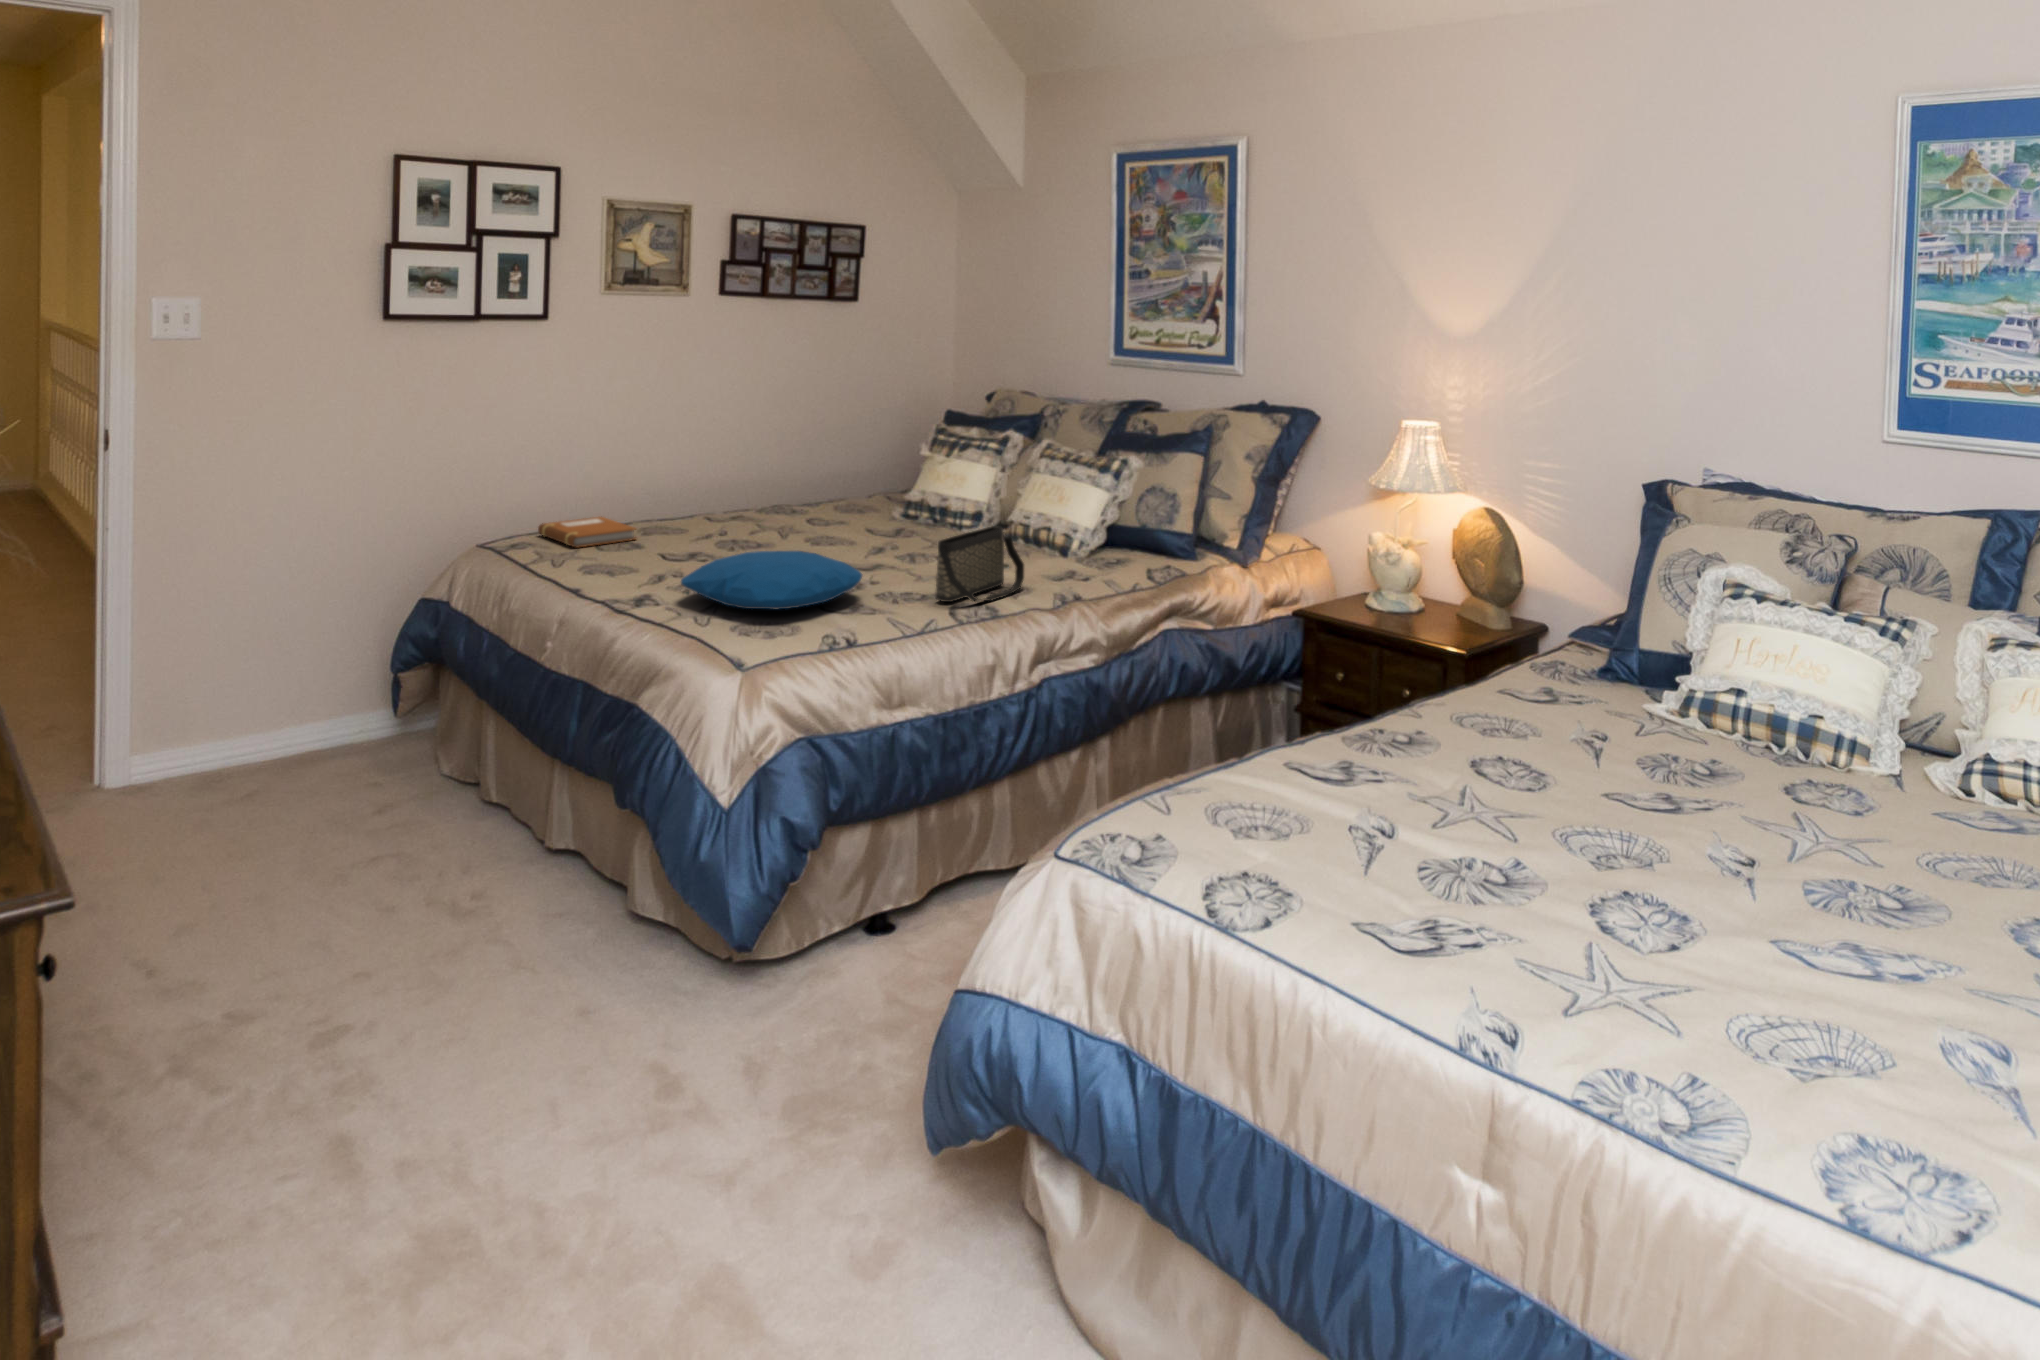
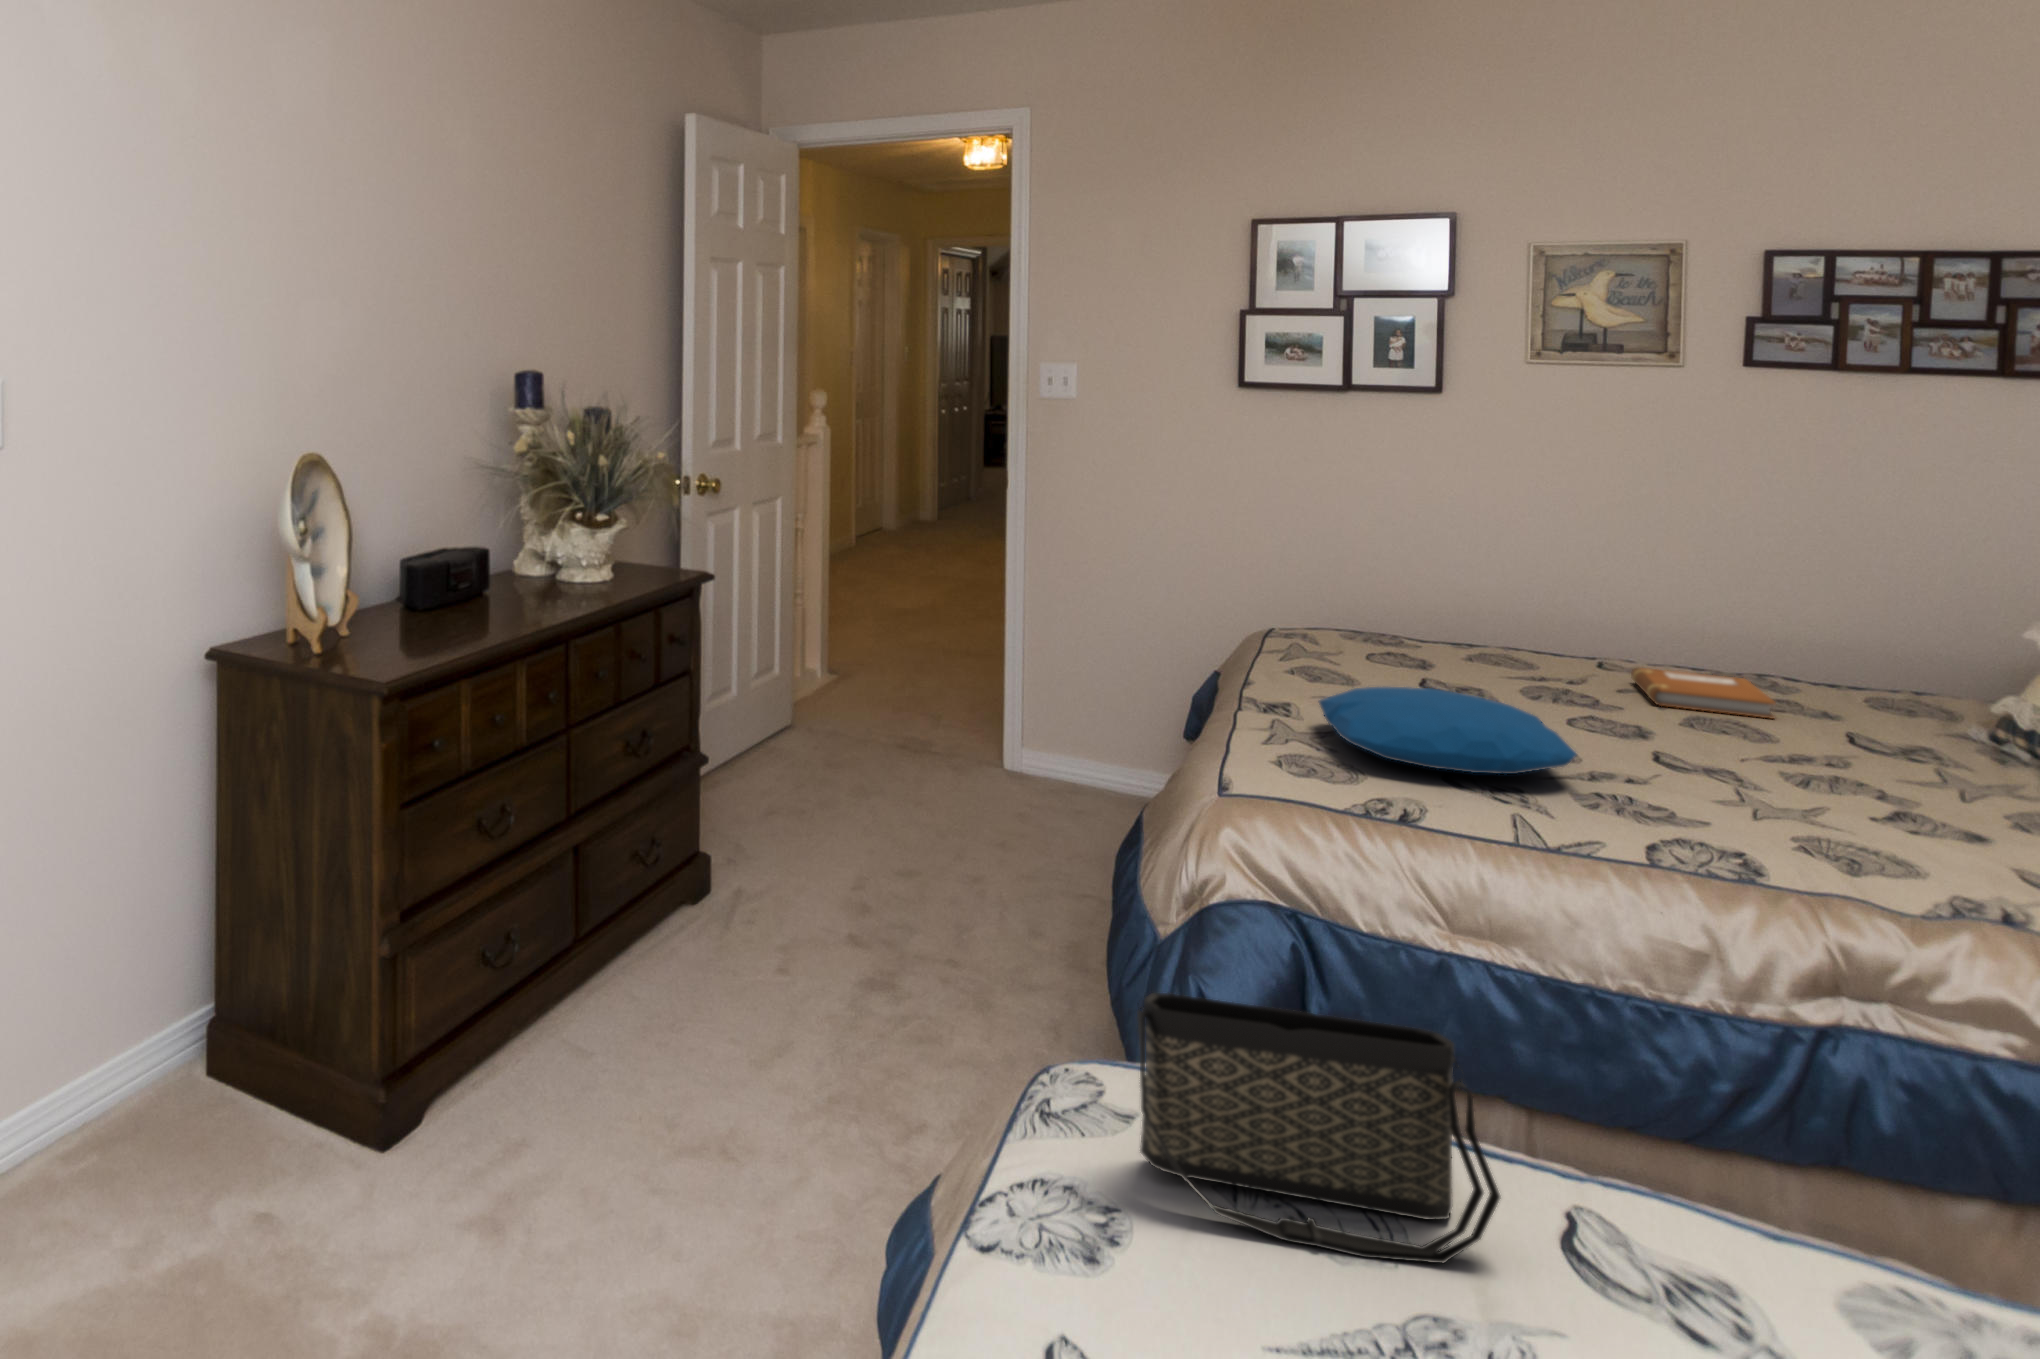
notebook: present [538,517,636,547] -> present [1631,668,1775,718]
handbag: present [935,526,1024,602] -> present [1137,993,1500,1263]

